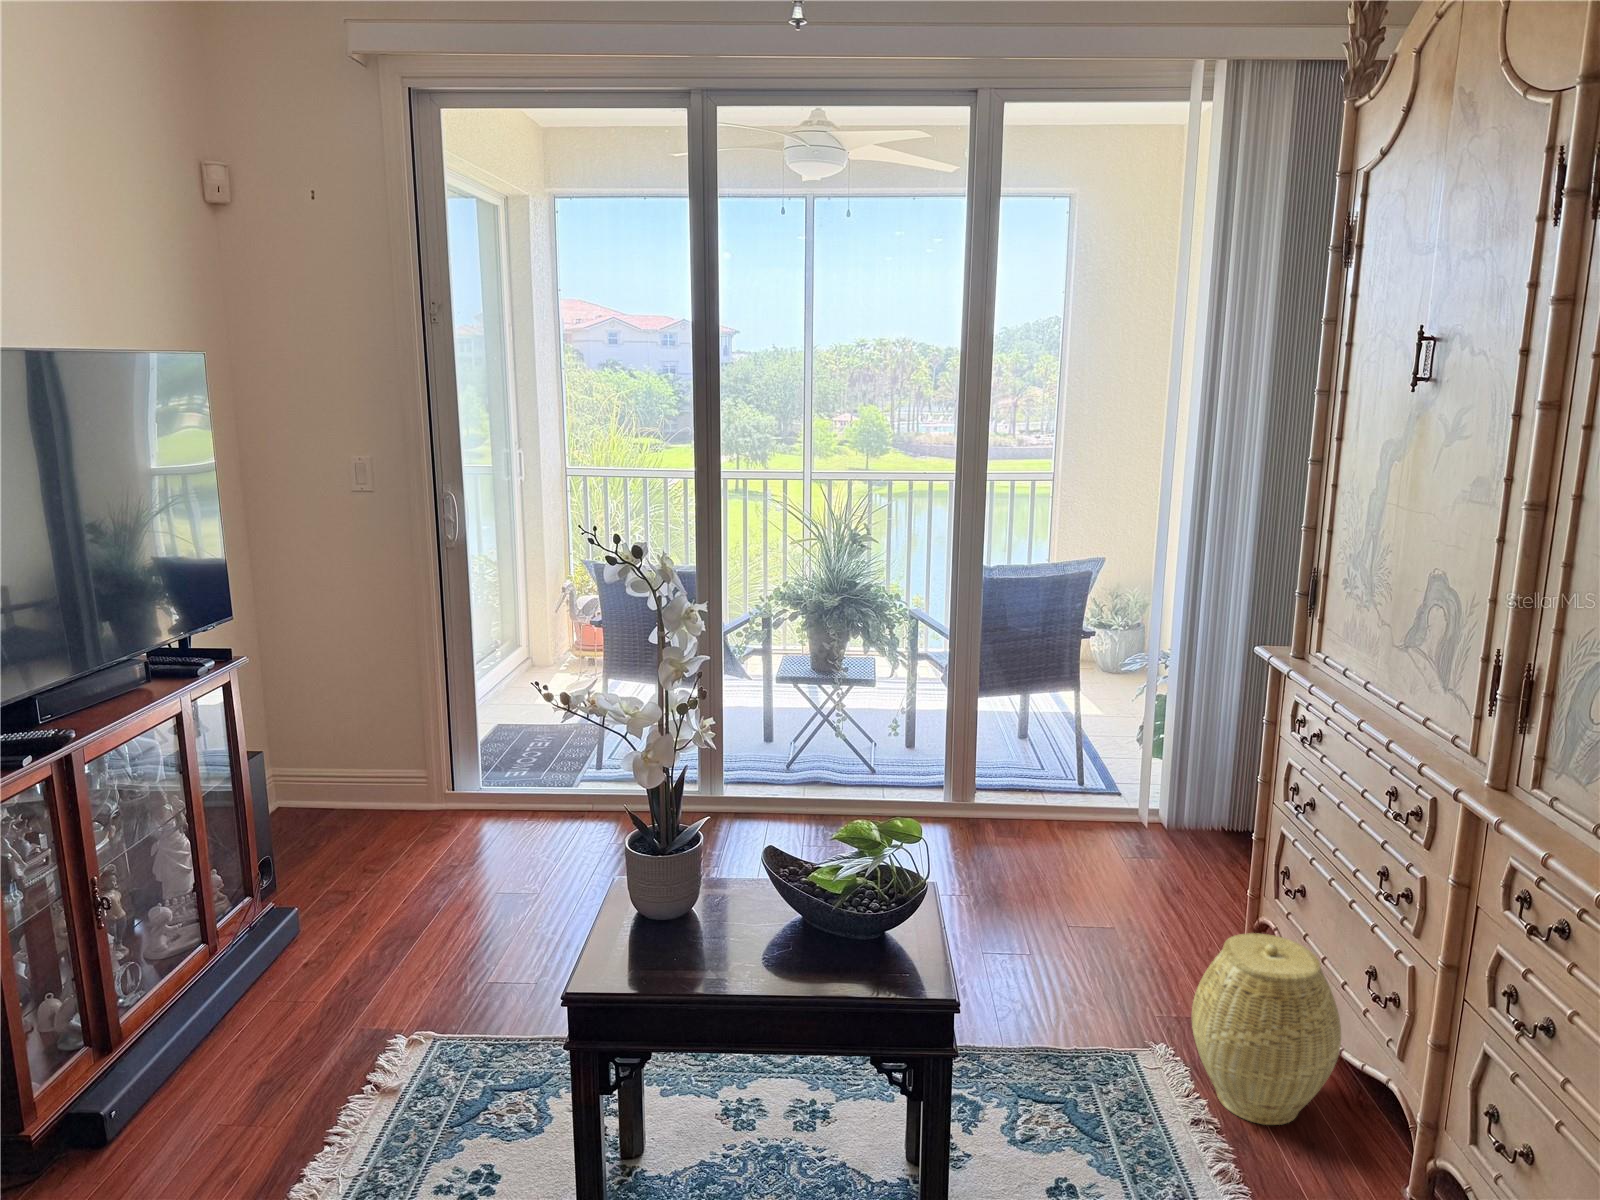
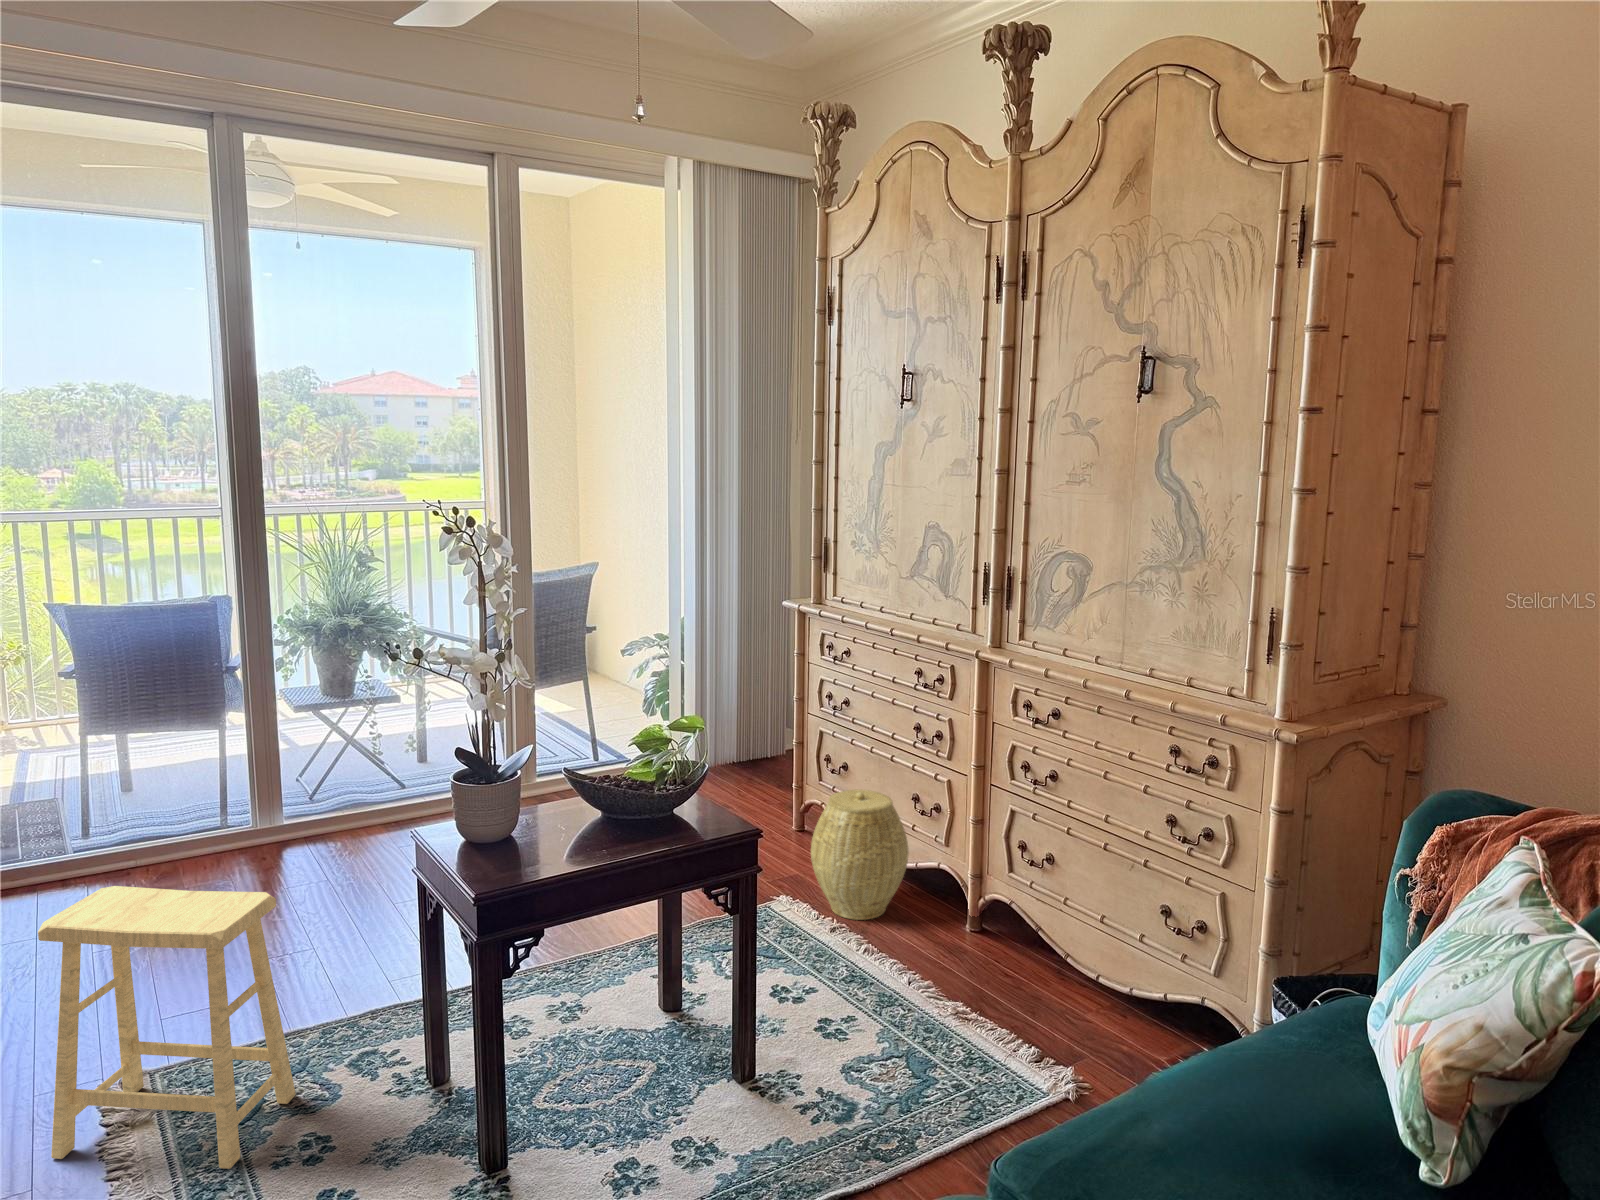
footstool: none [316,860,517,1169] -> present [38,886,296,1169]

